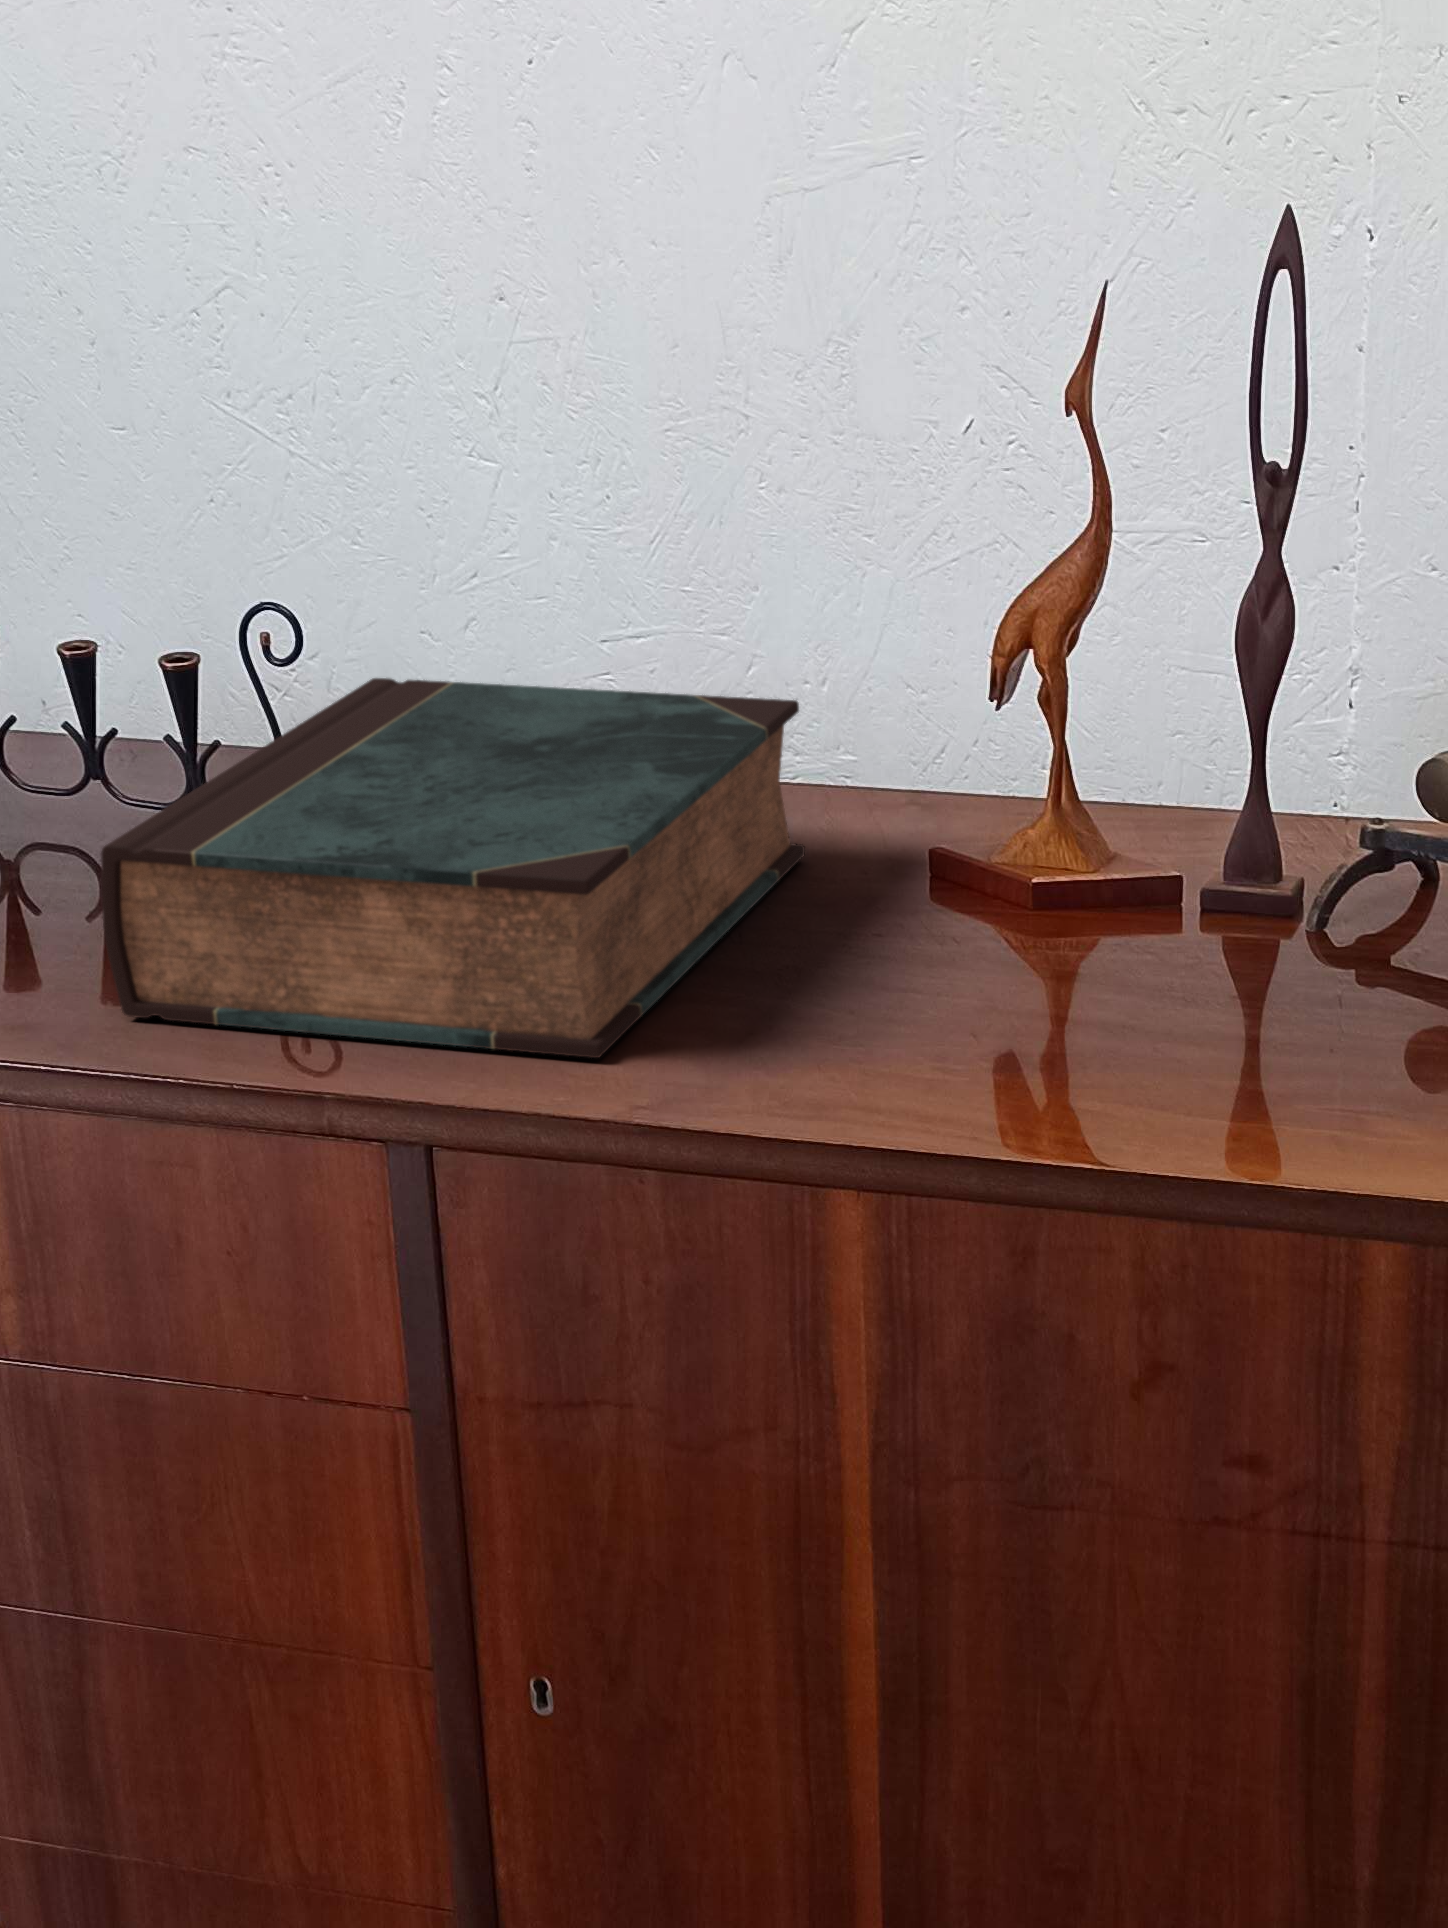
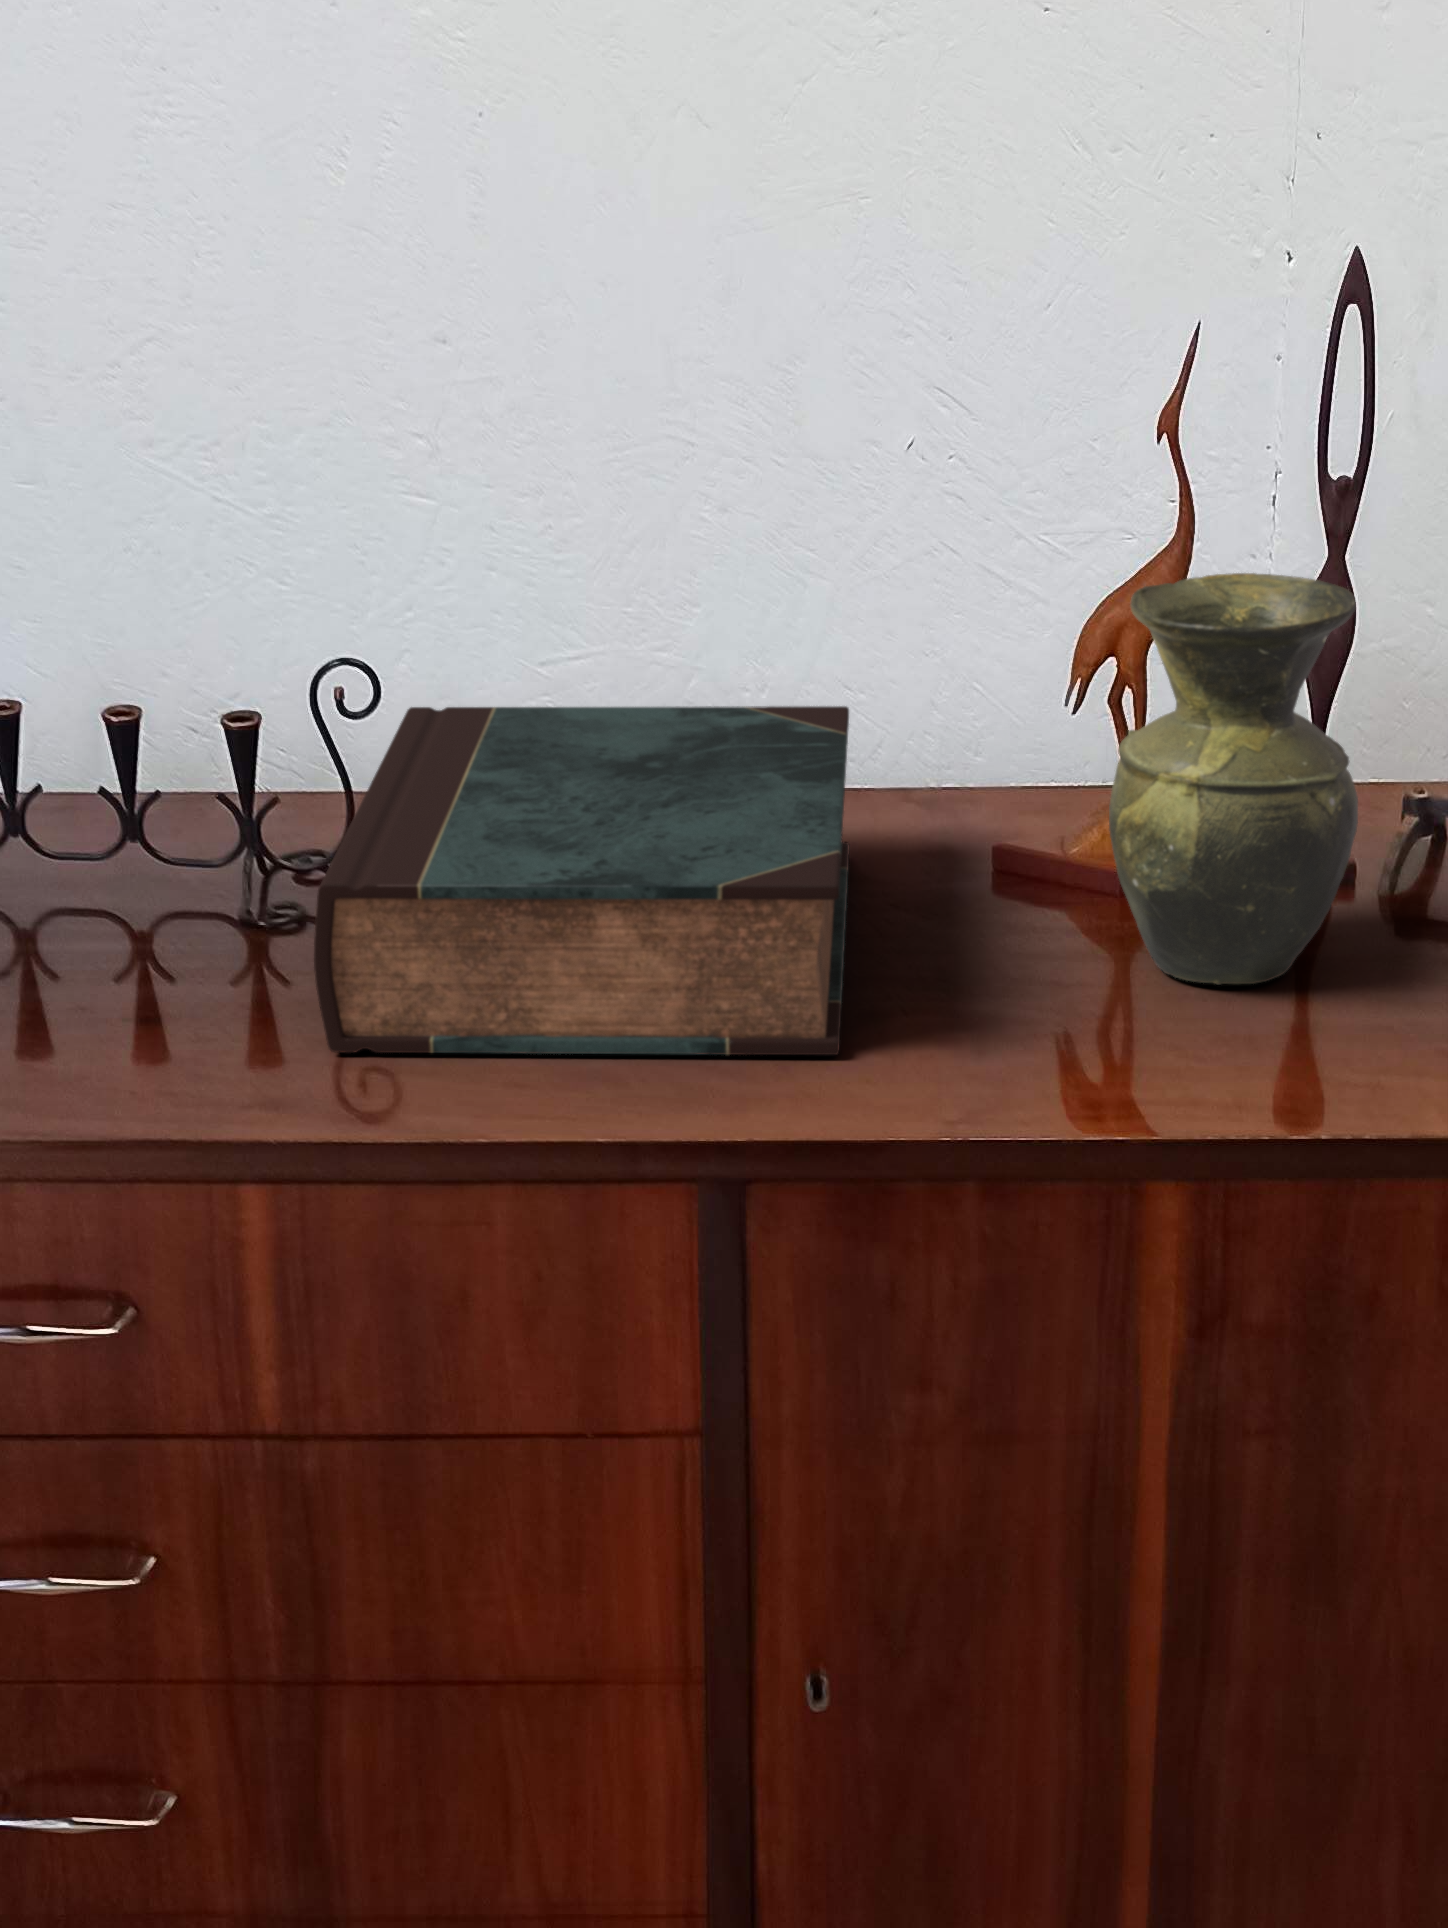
vase: none [950,573,1217,1020] -> present [1109,573,1358,985]

